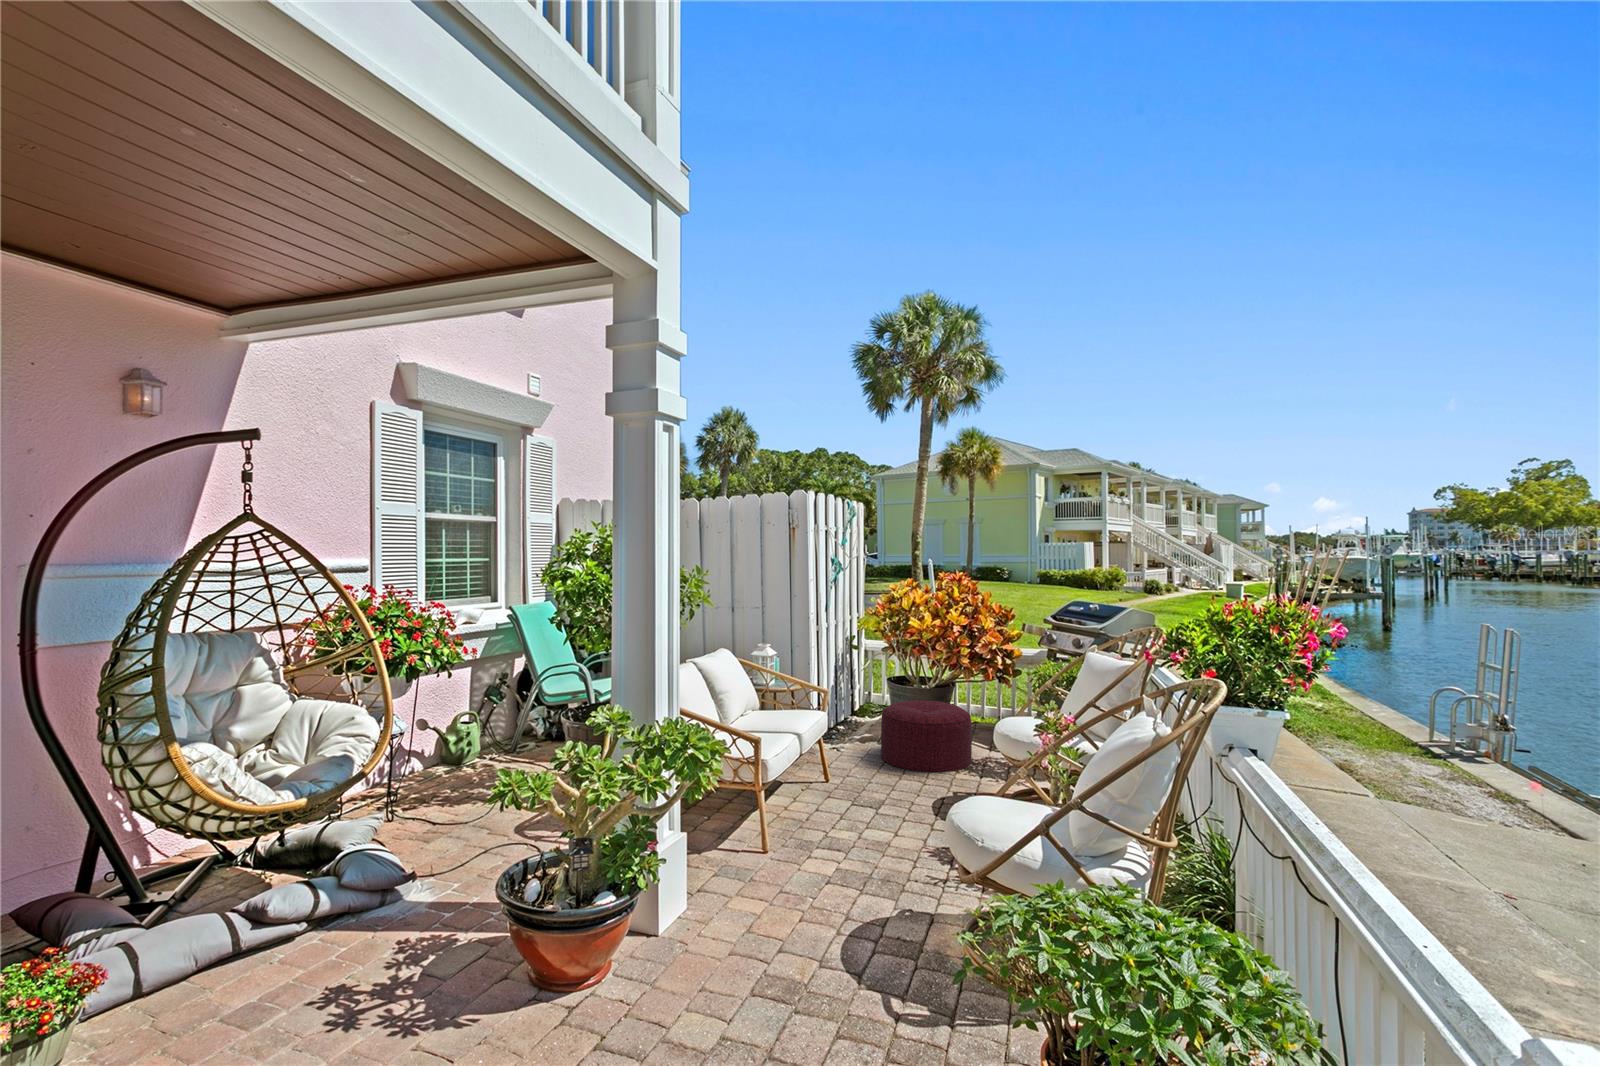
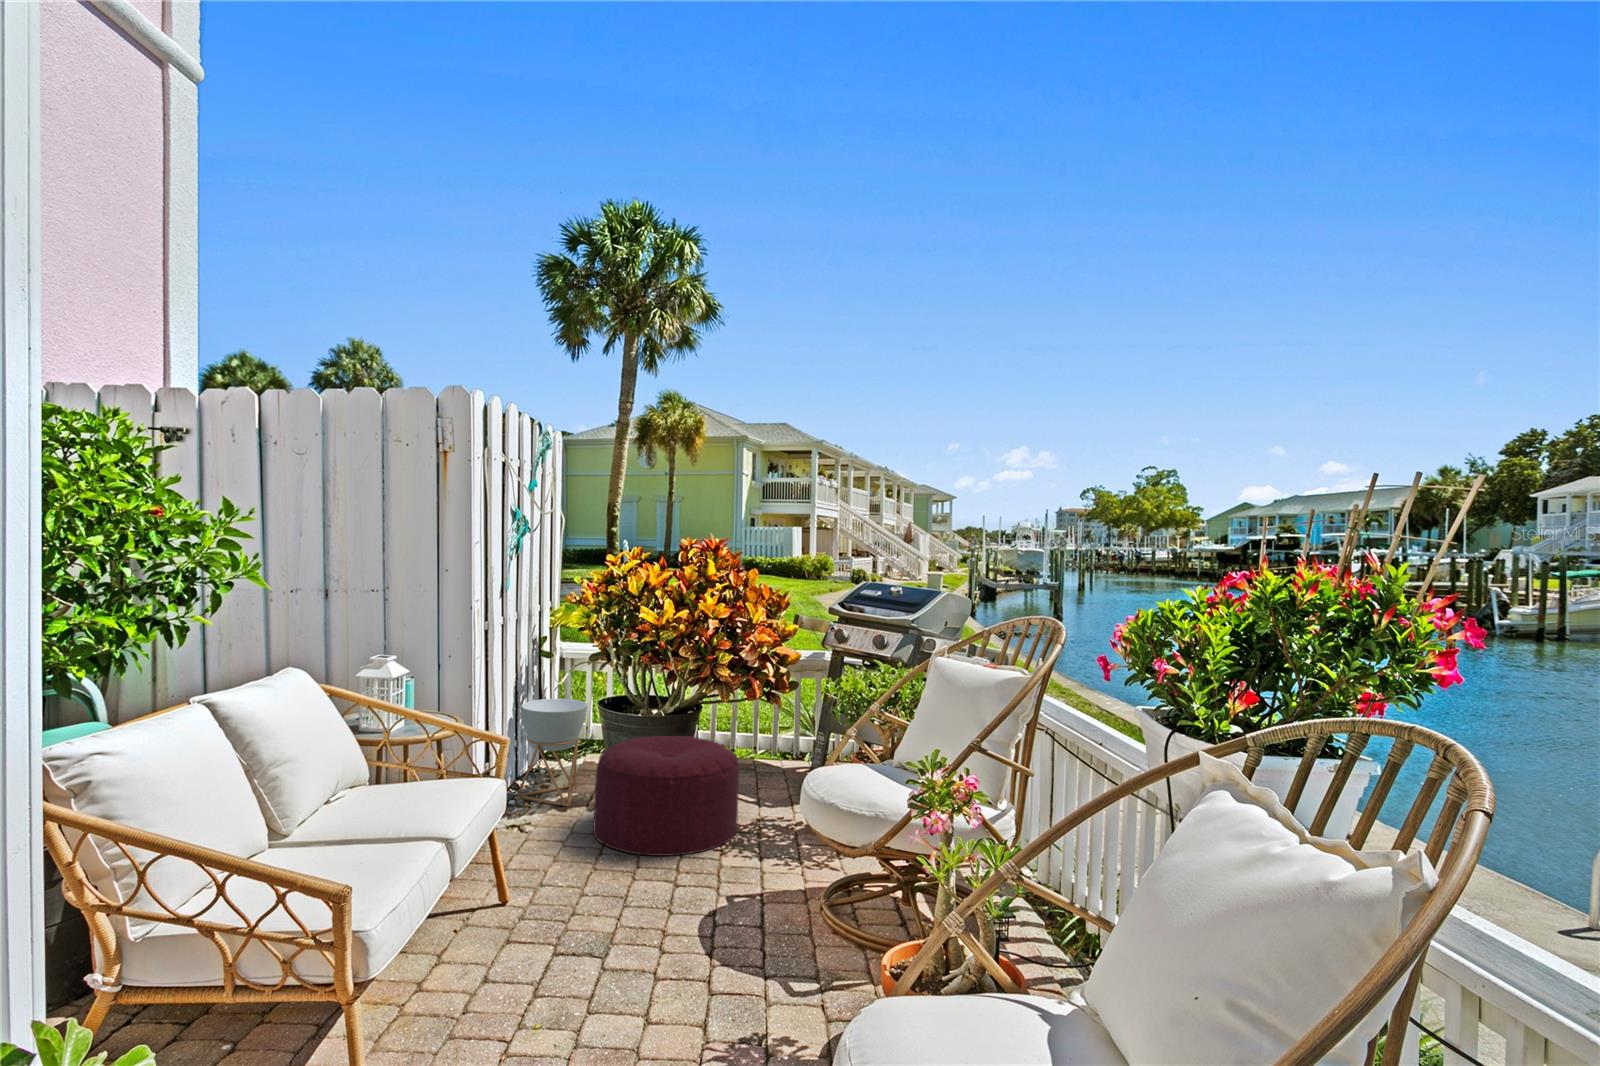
planter: none [839,675,879,741] -> present [518,699,587,806]

